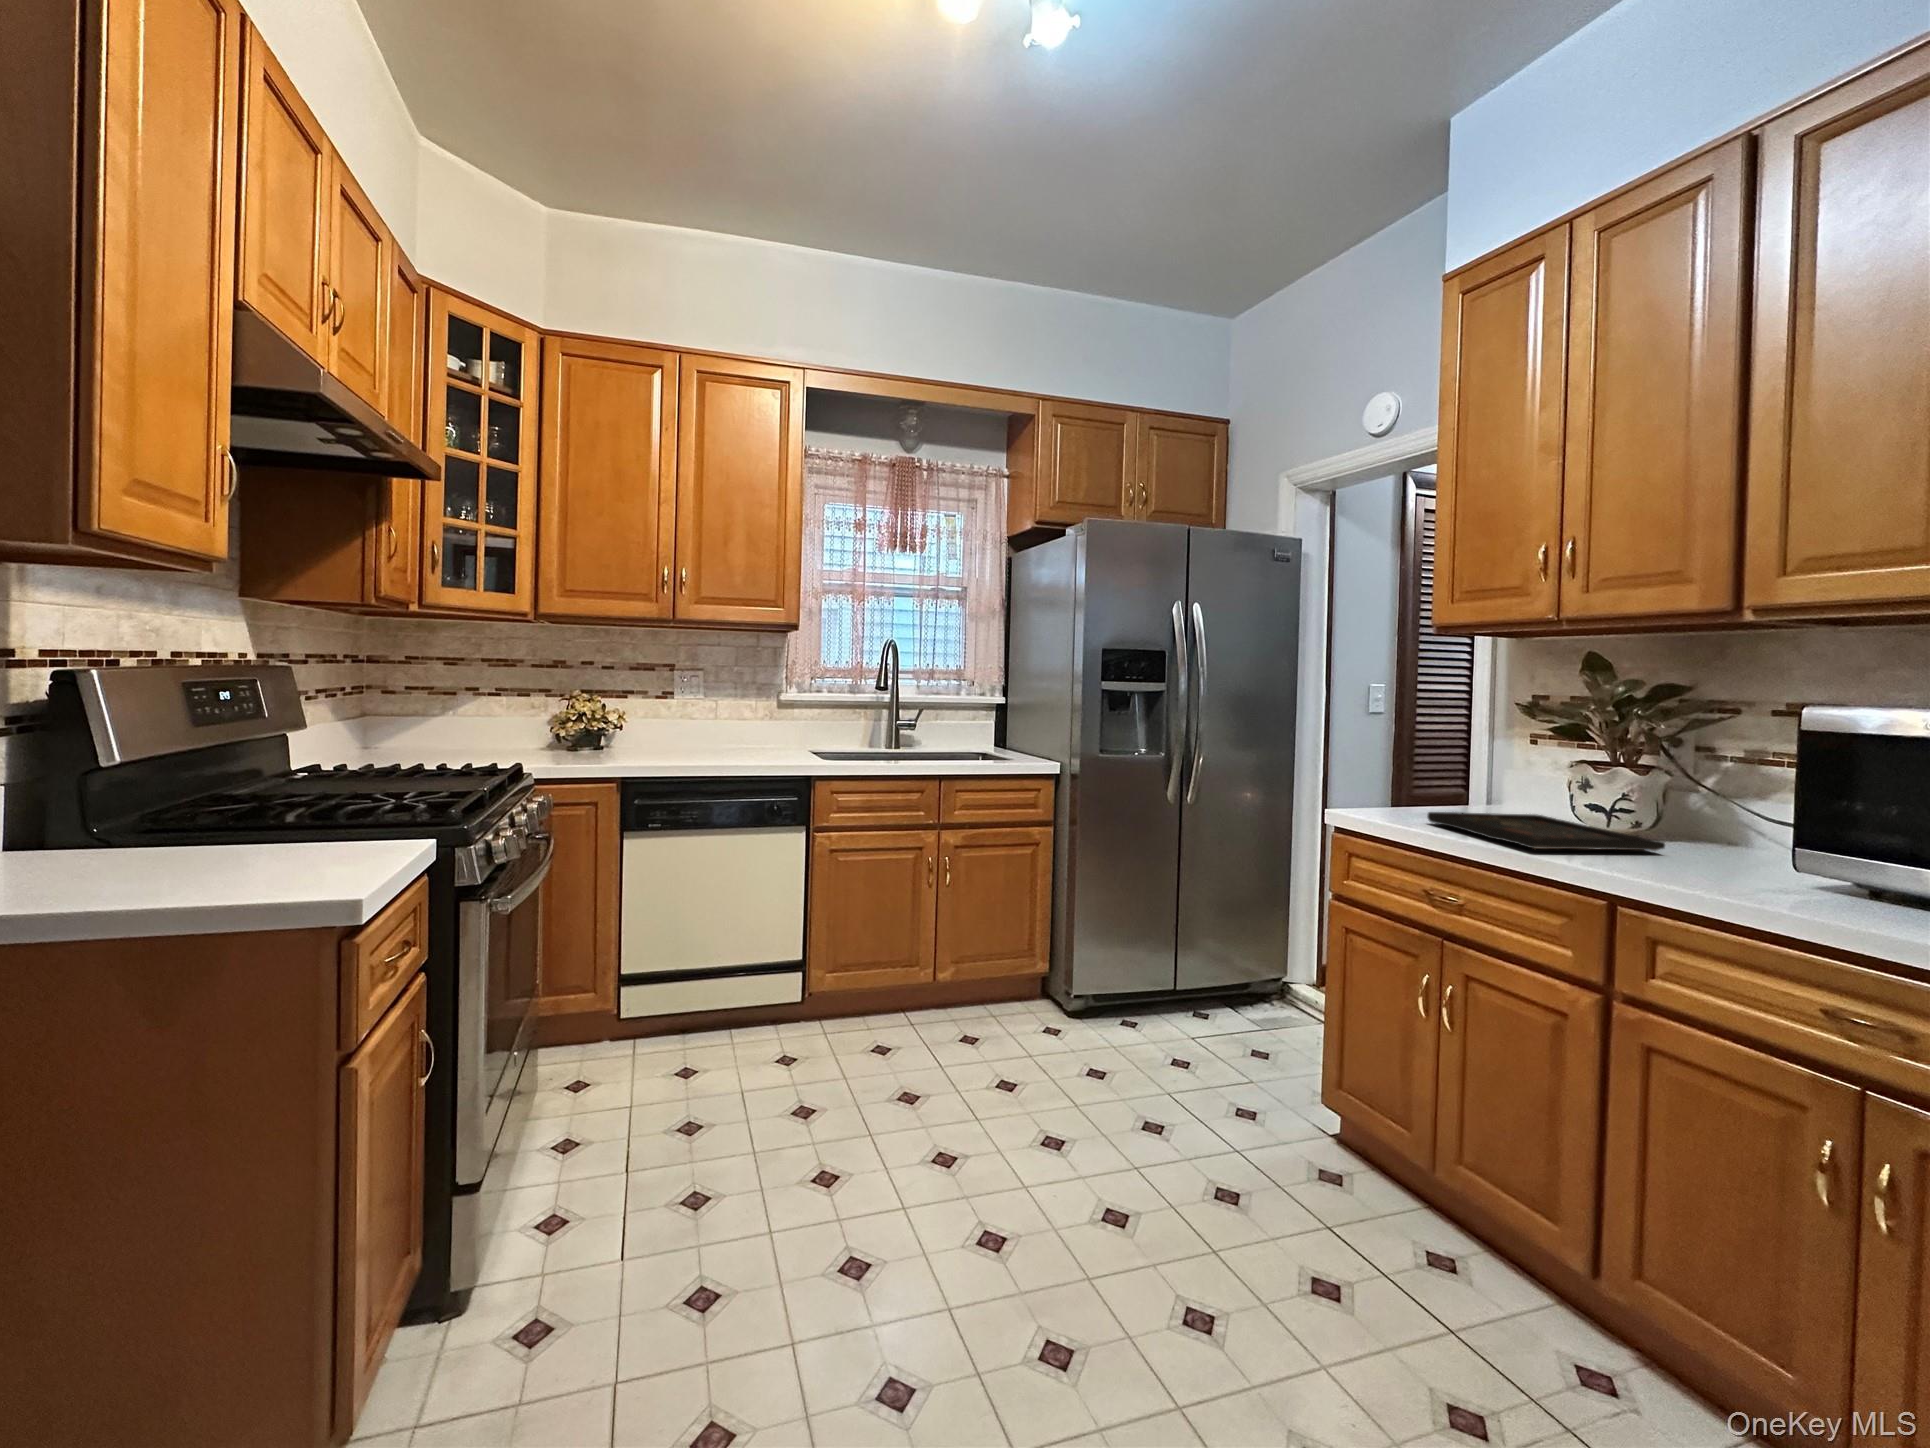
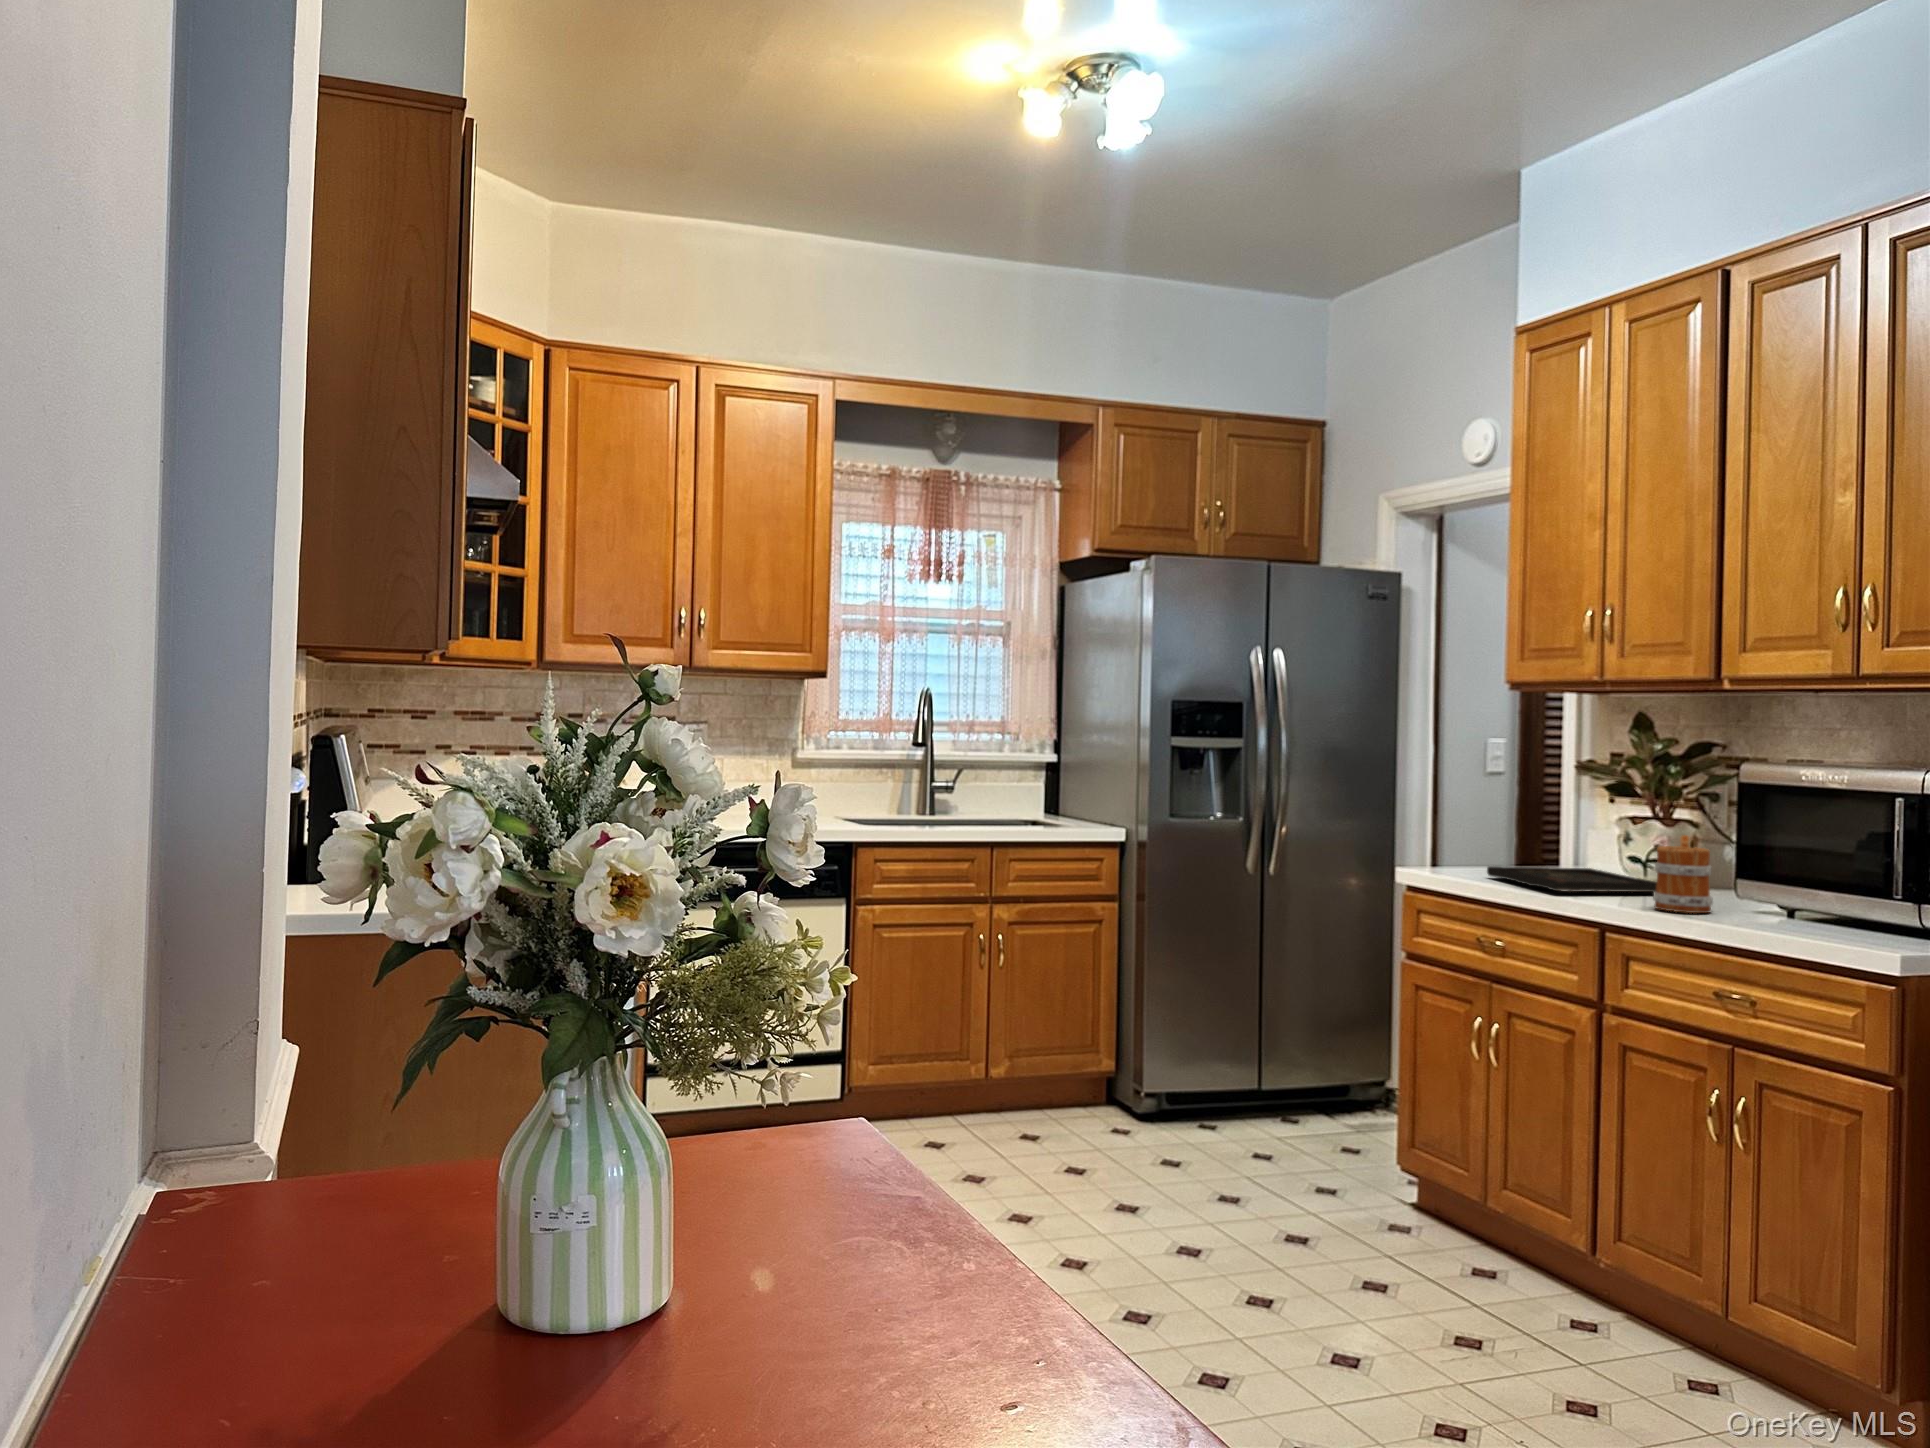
mug: none [1678,791,1768,890] -> present [1653,835,1713,913]

